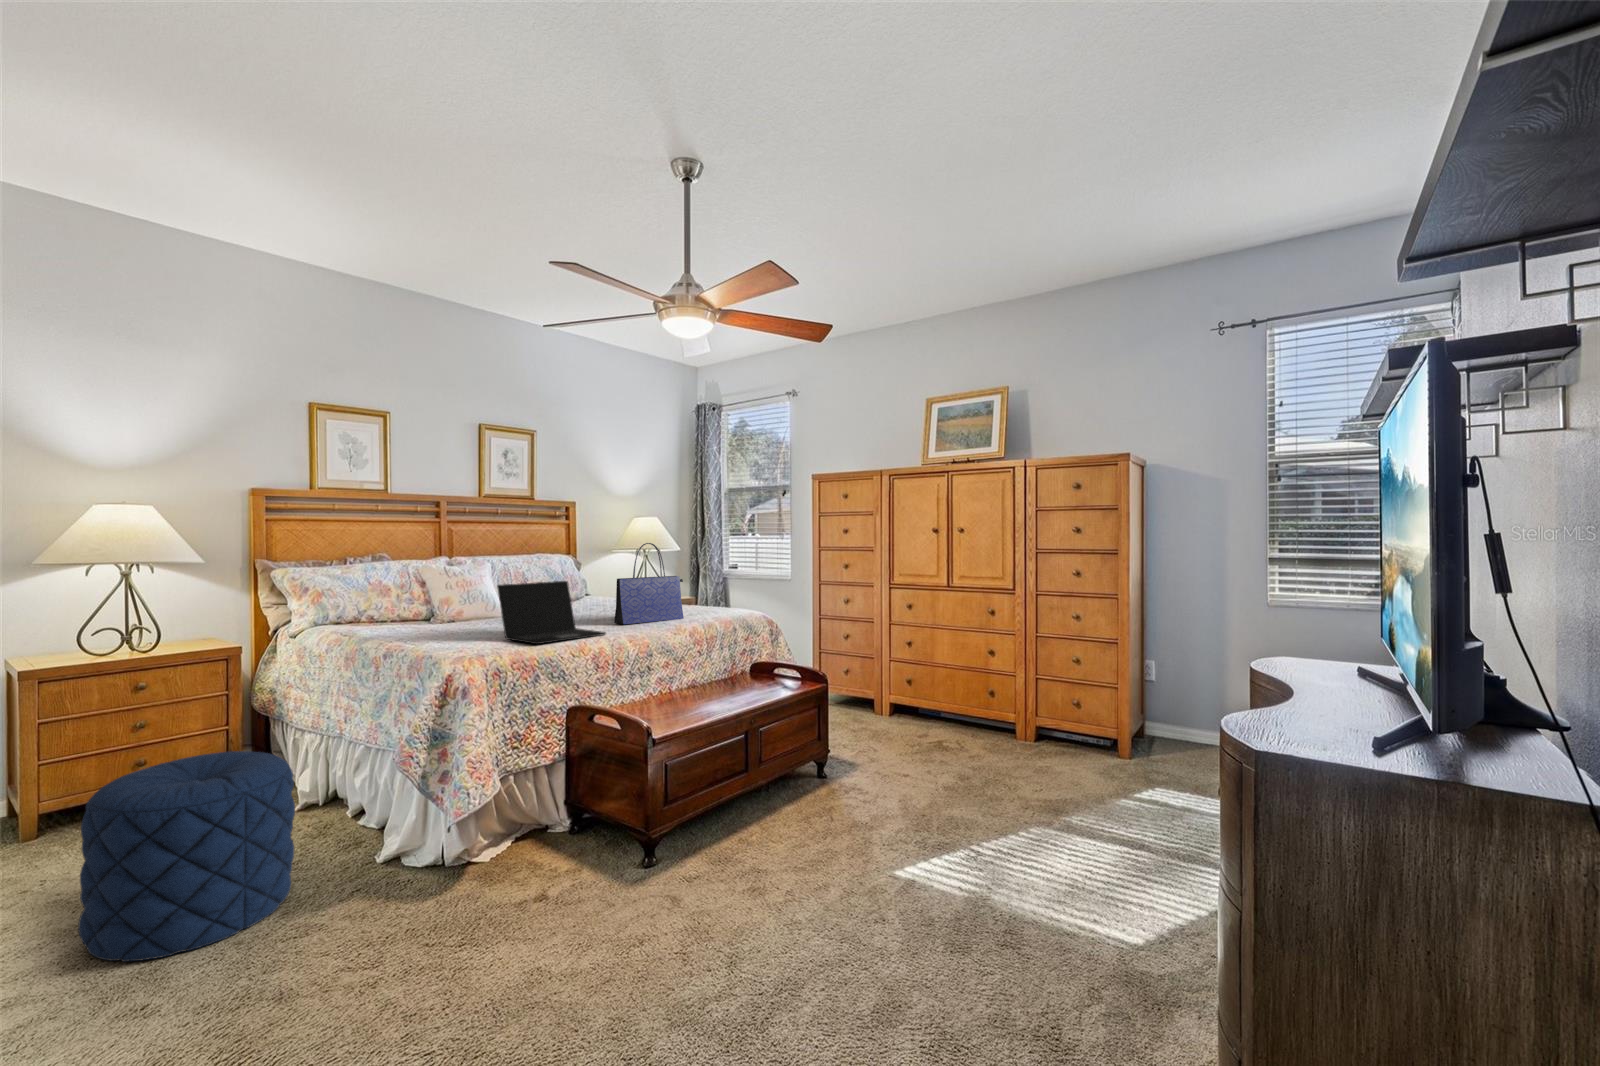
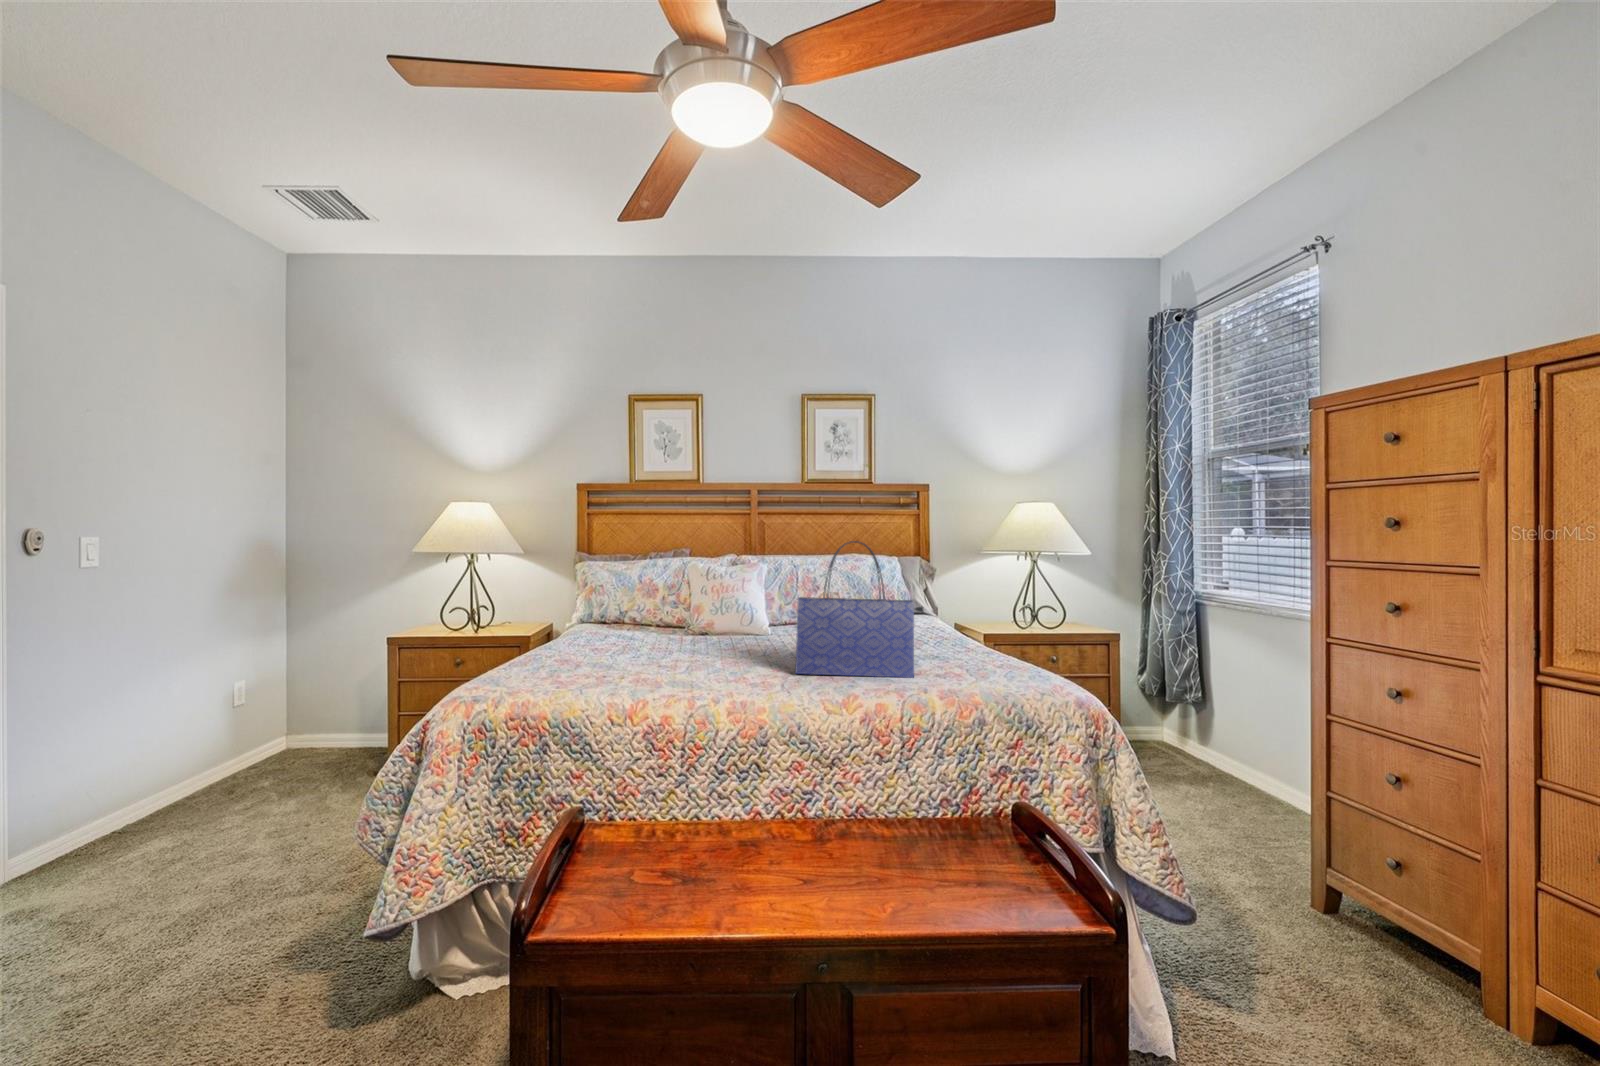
laptop: present [497,581,606,644] -> none [584,593,719,690]
pouf: present [78,751,295,962] -> none [100,753,334,987]

